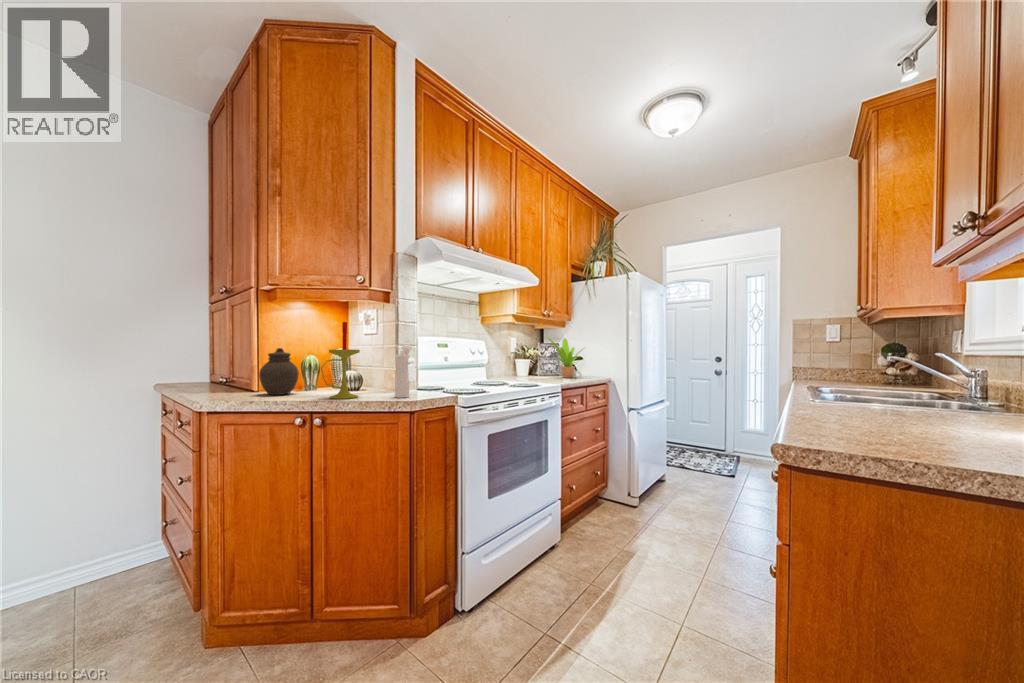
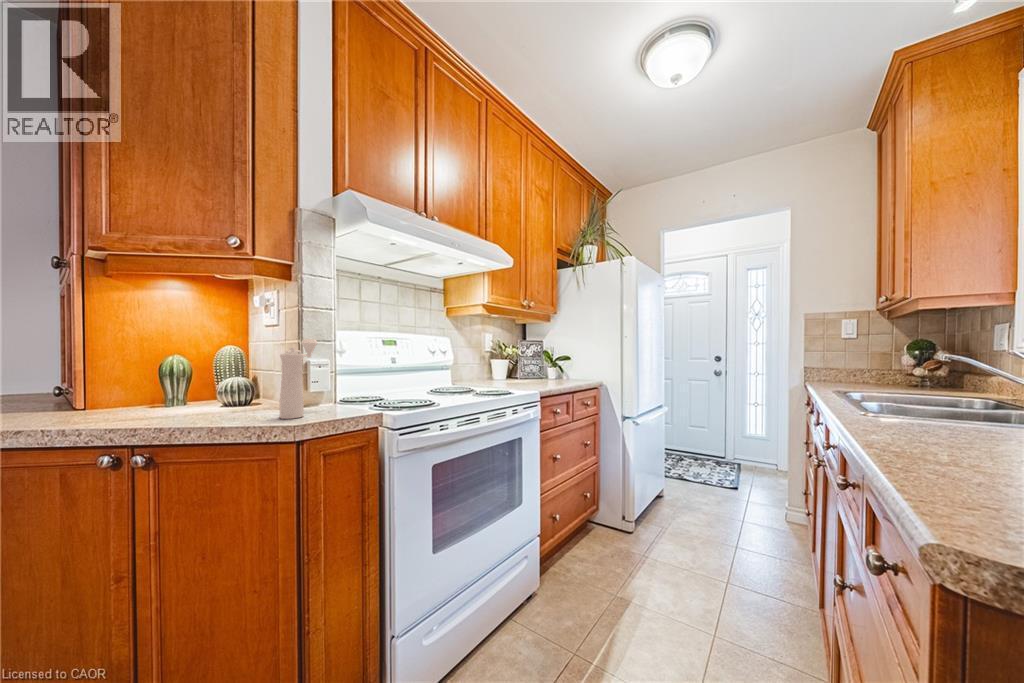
candle: present [321,322,360,399] -> none [151,301,228,423]
potted plant: present [548,338,583,378] -> none [527,333,573,381]
jar: present [259,348,299,395] -> none [75,344,148,414]

